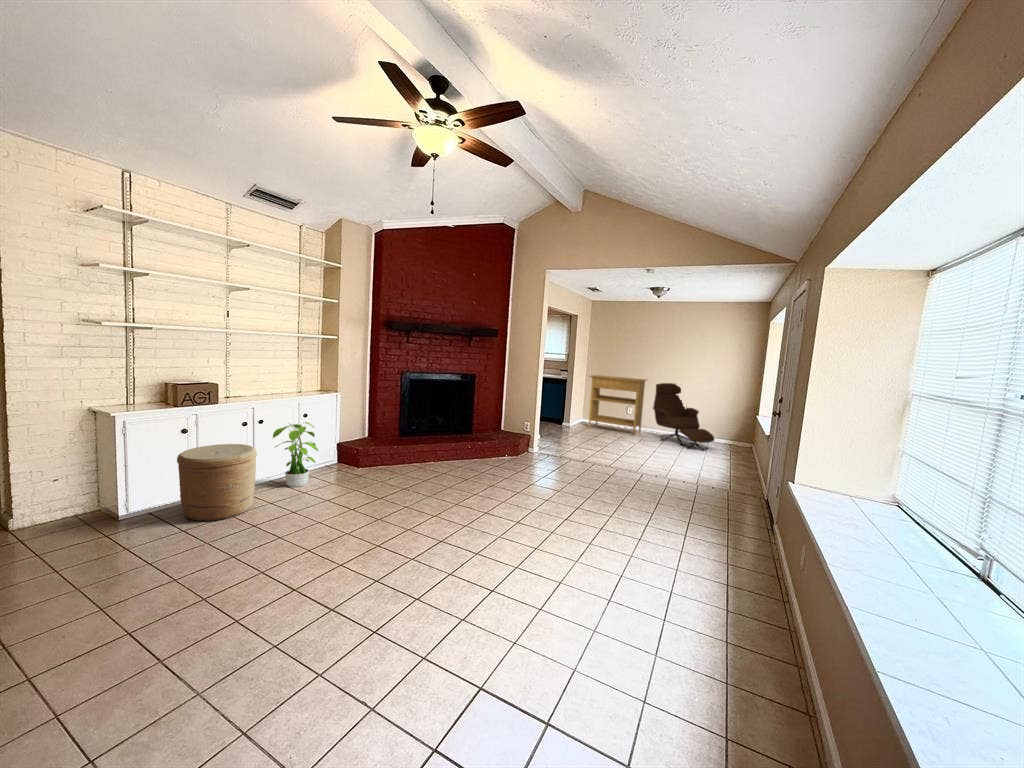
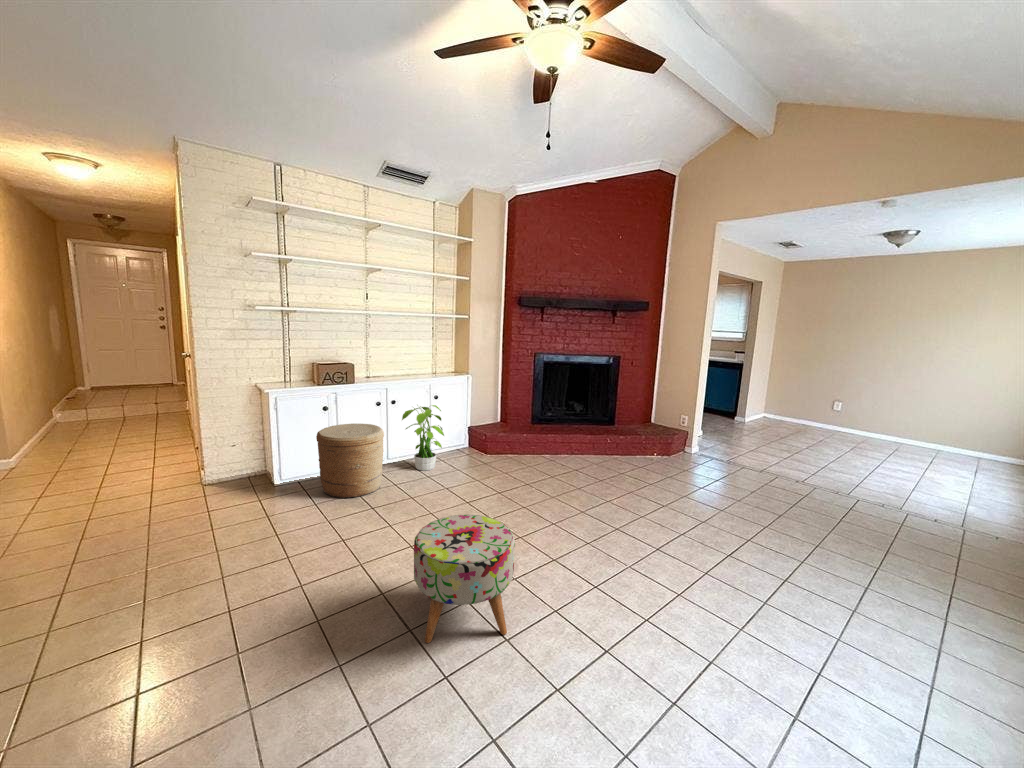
console table: present [589,375,647,435] -> none [773,358,871,441]
lounge chair: present [653,383,714,451] -> none [877,370,994,473]
ottoman: none [322,511,412,623] -> present [414,514,515,643]

